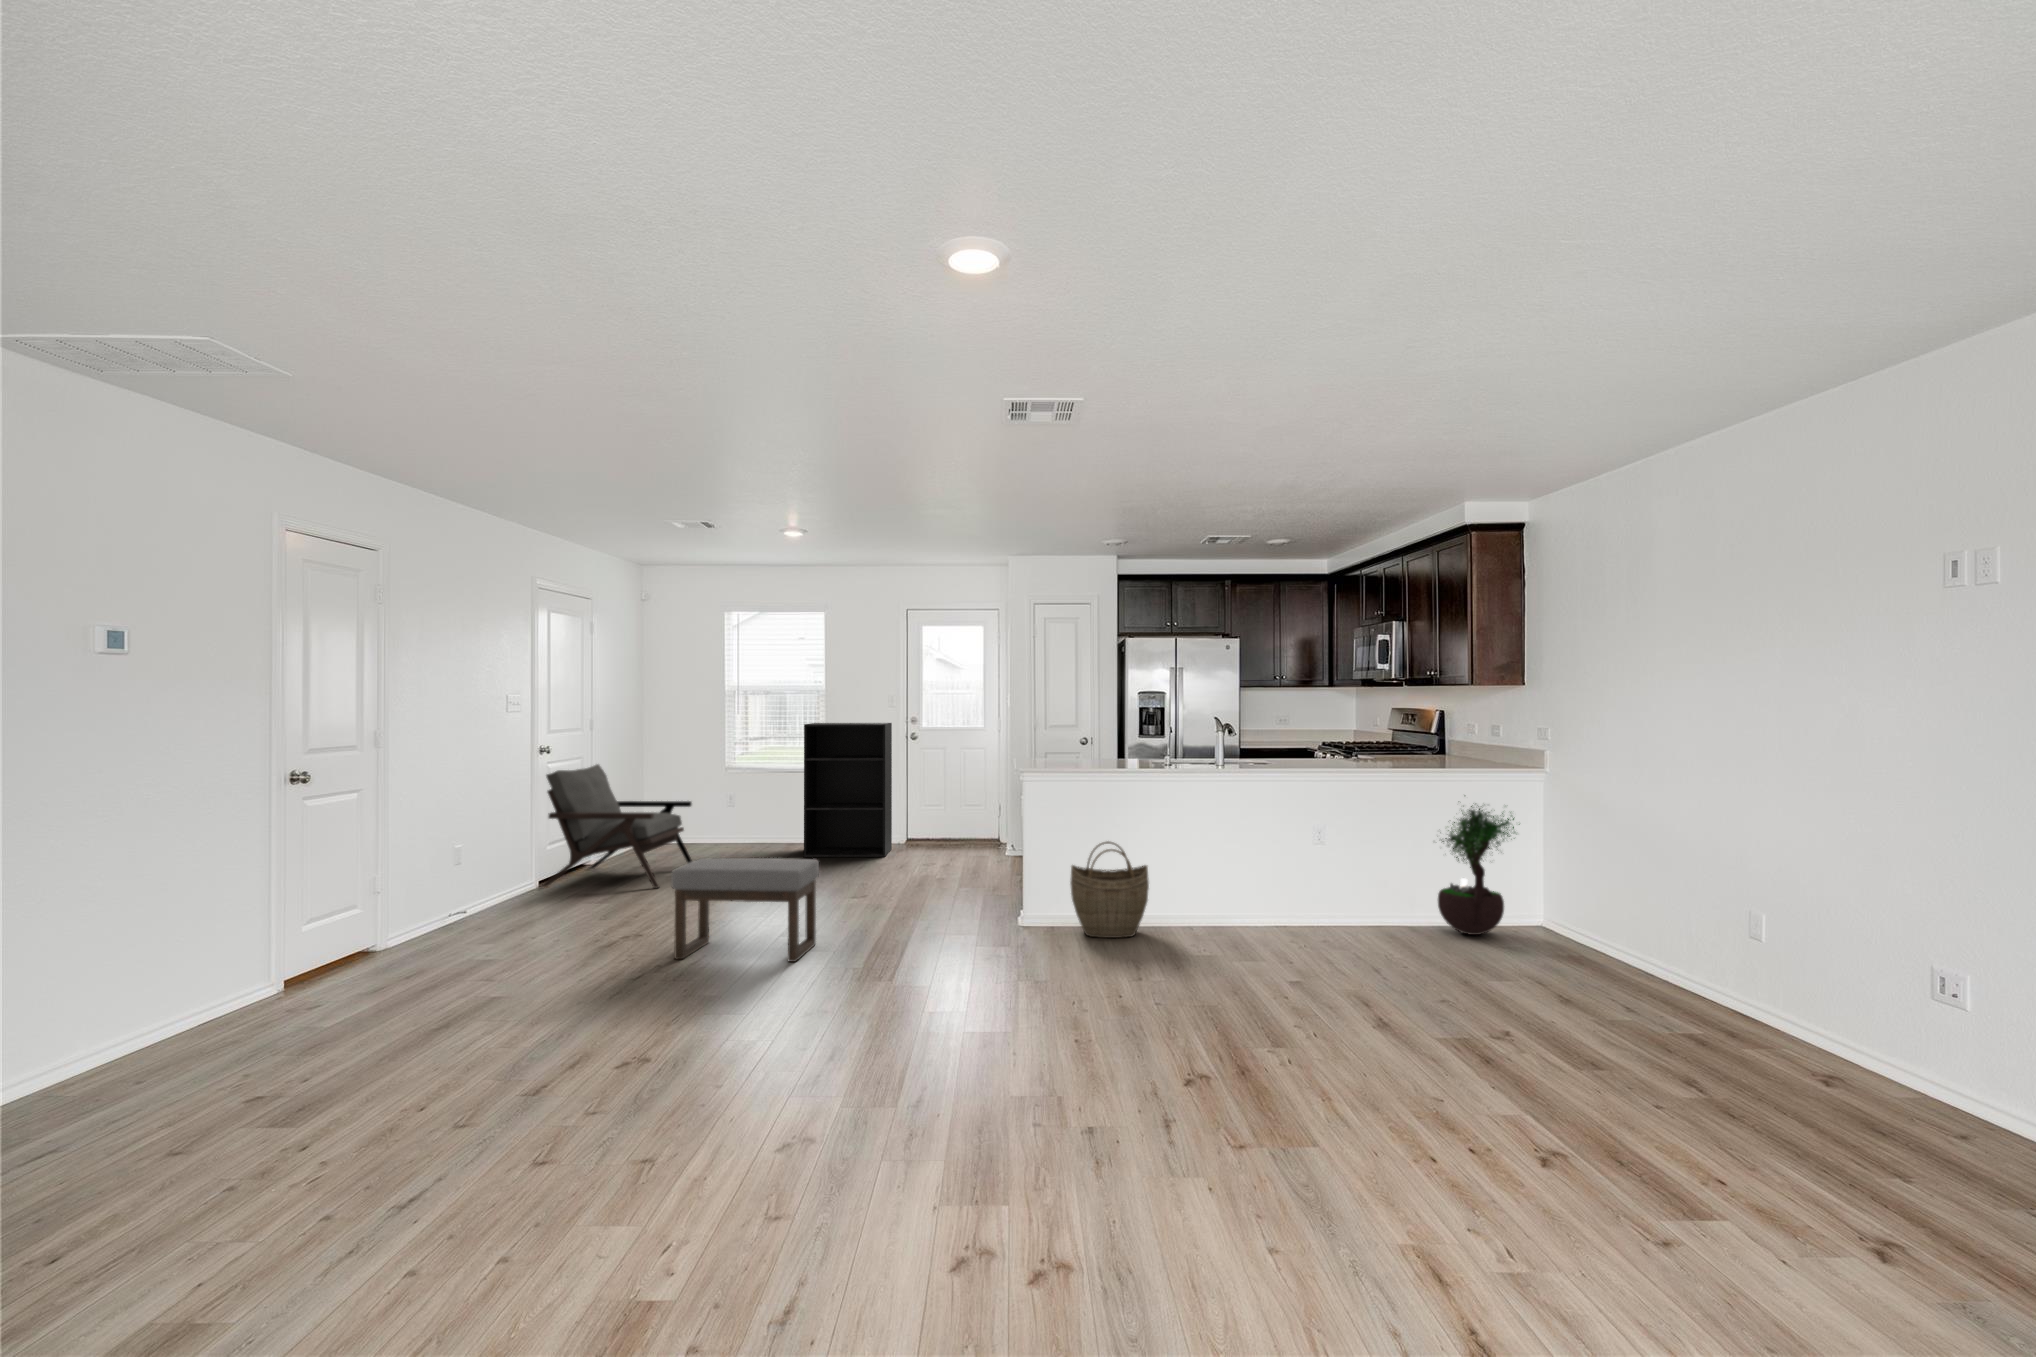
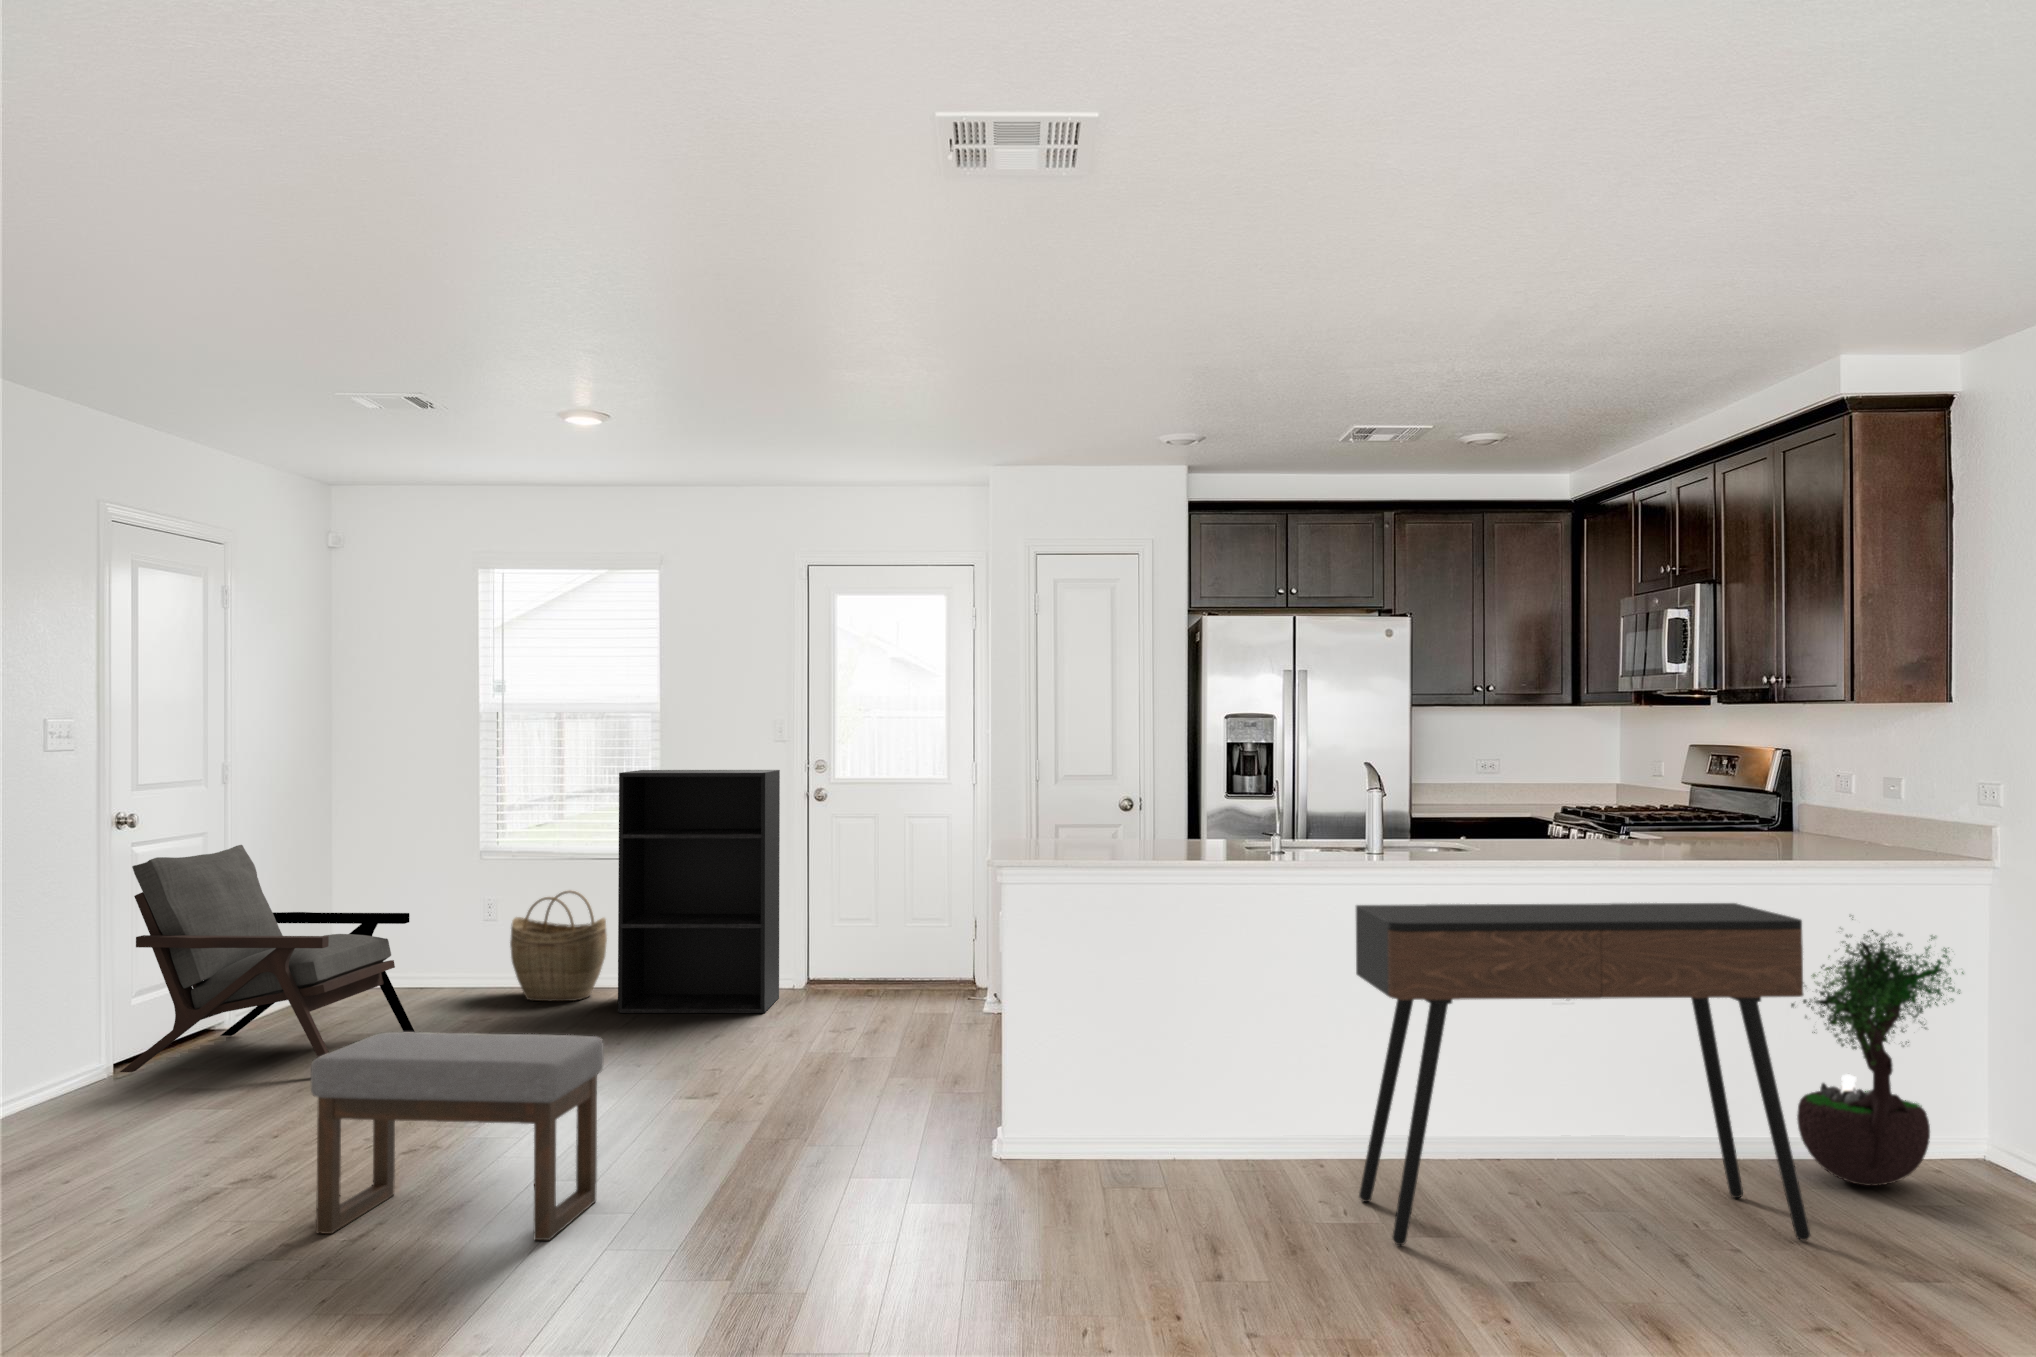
console table: none [1209,789,1439,962] -> present [1356,903,1810,1245]
woven basket: present [1070,841,1149,938] -> present [510,891,607,1001]

